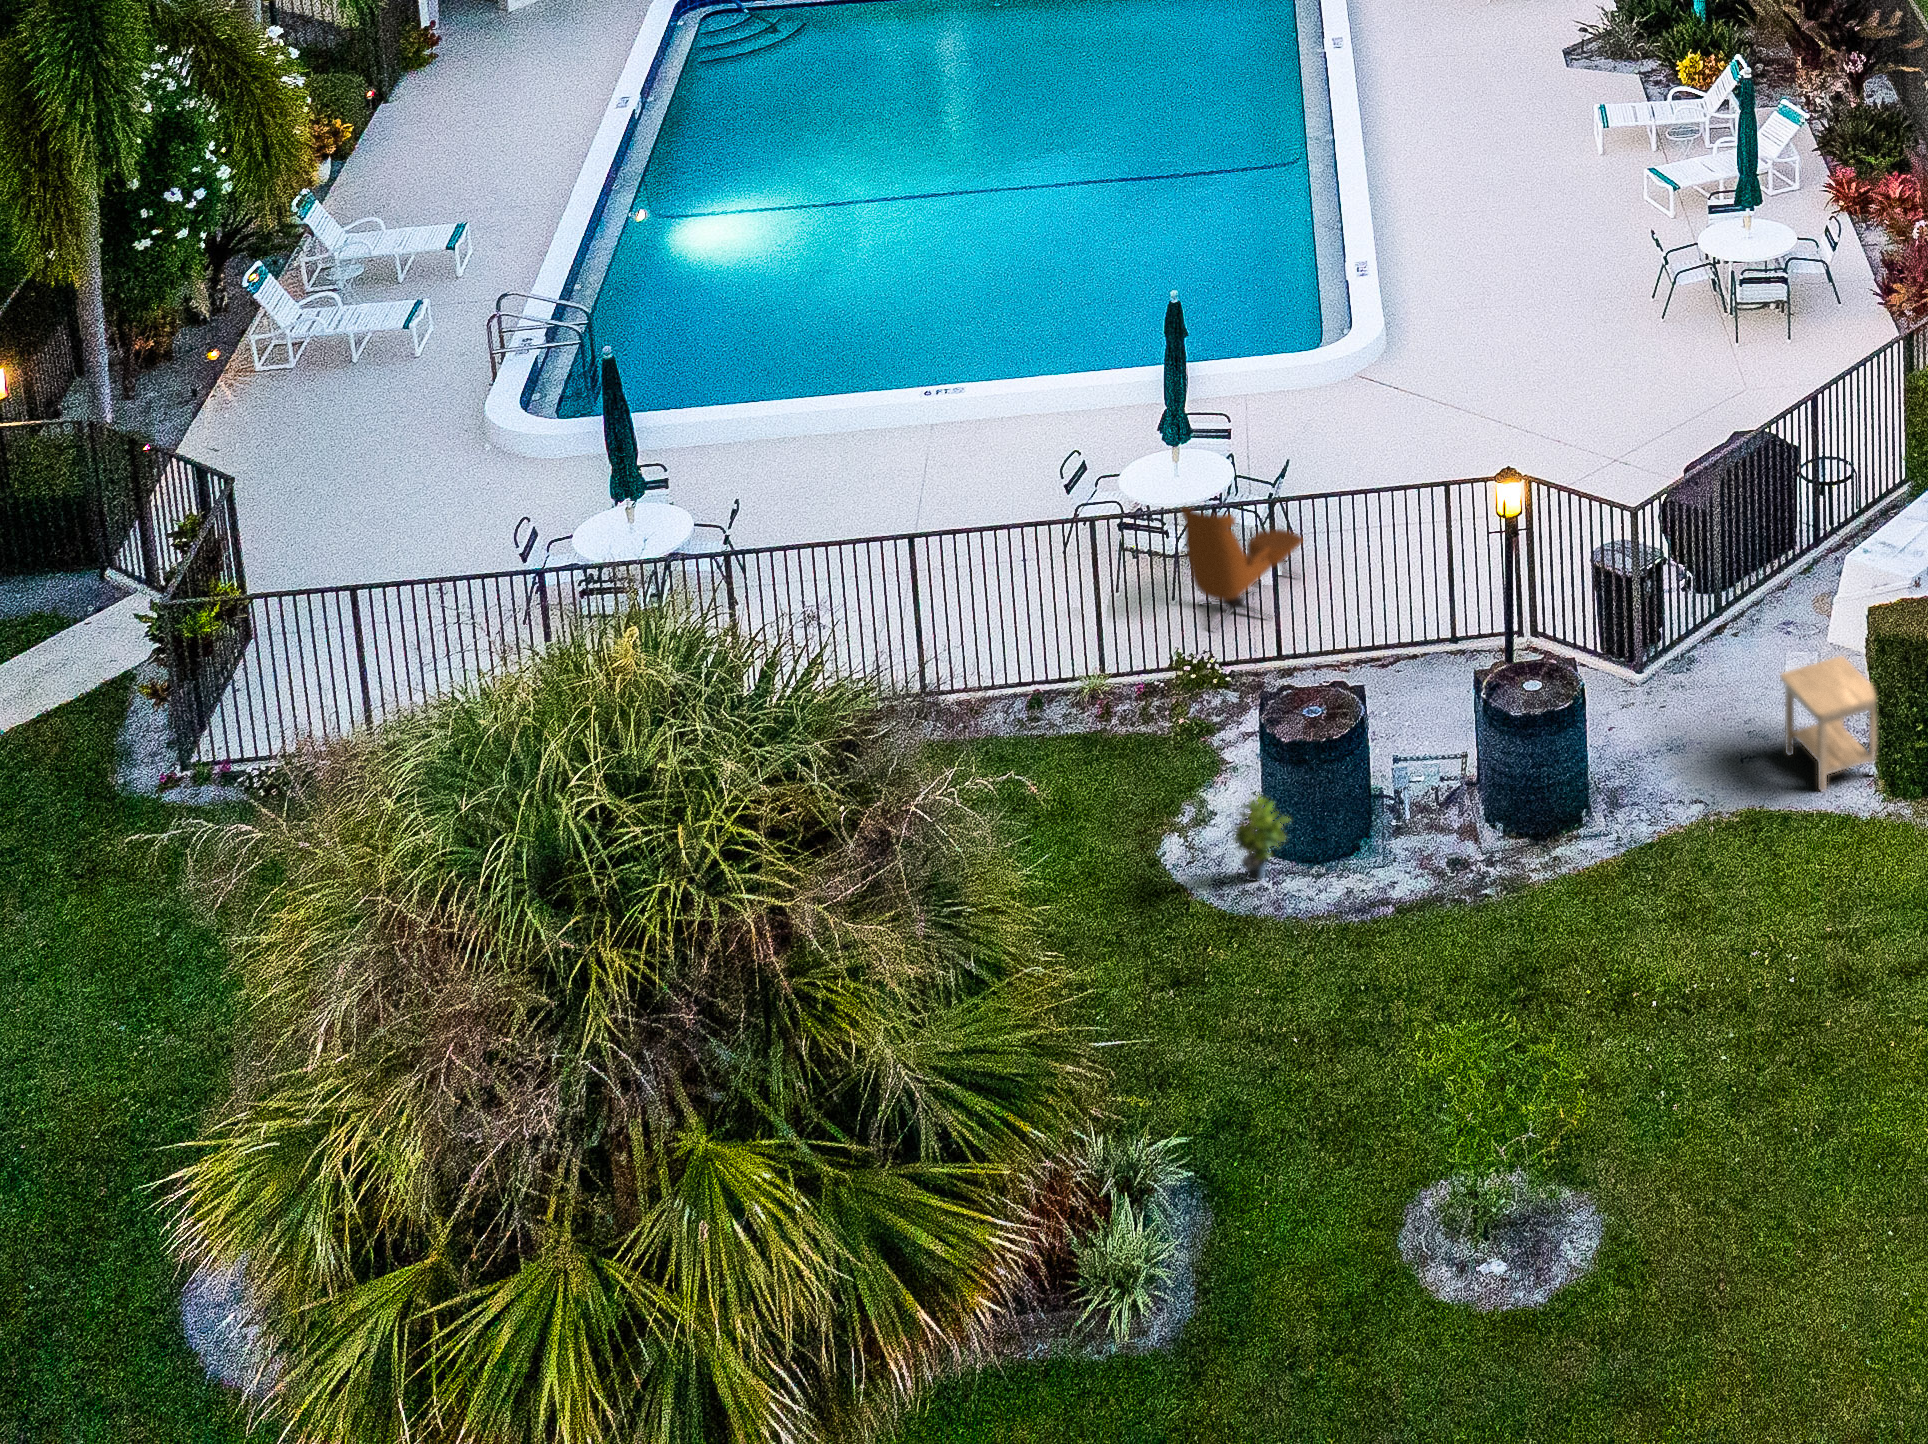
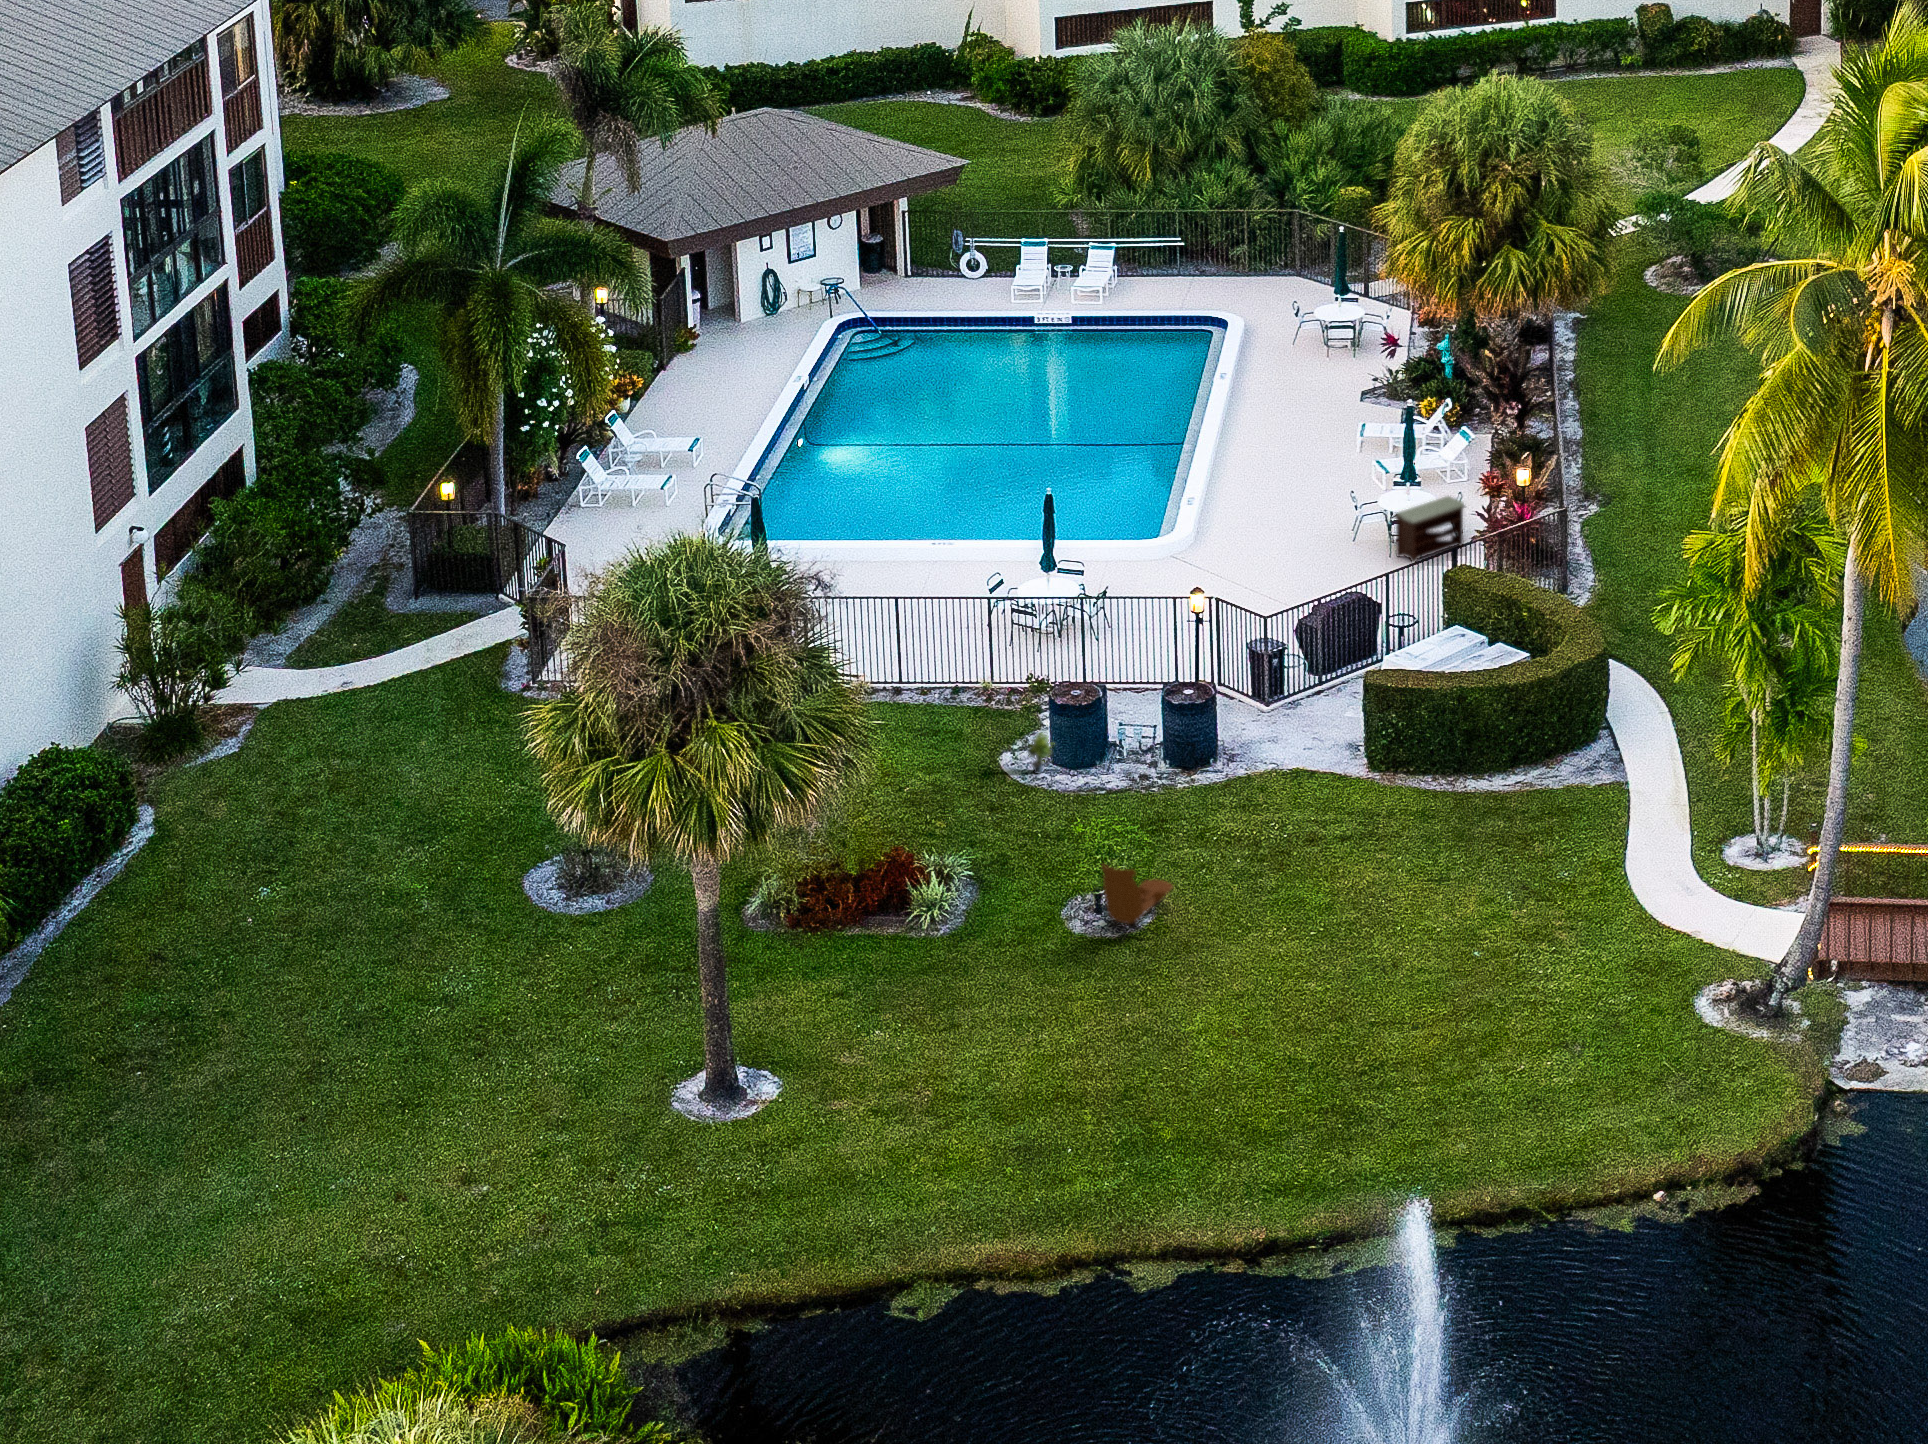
bench: none [1745,226,1857,351] -> present [1395,496,1465,563]
lounge chair: present [1181,506,1303,630] -> present [1101,864,1173,936]
side table: present [1780,656,1876,791] -> none [1323,702,1372,767]

